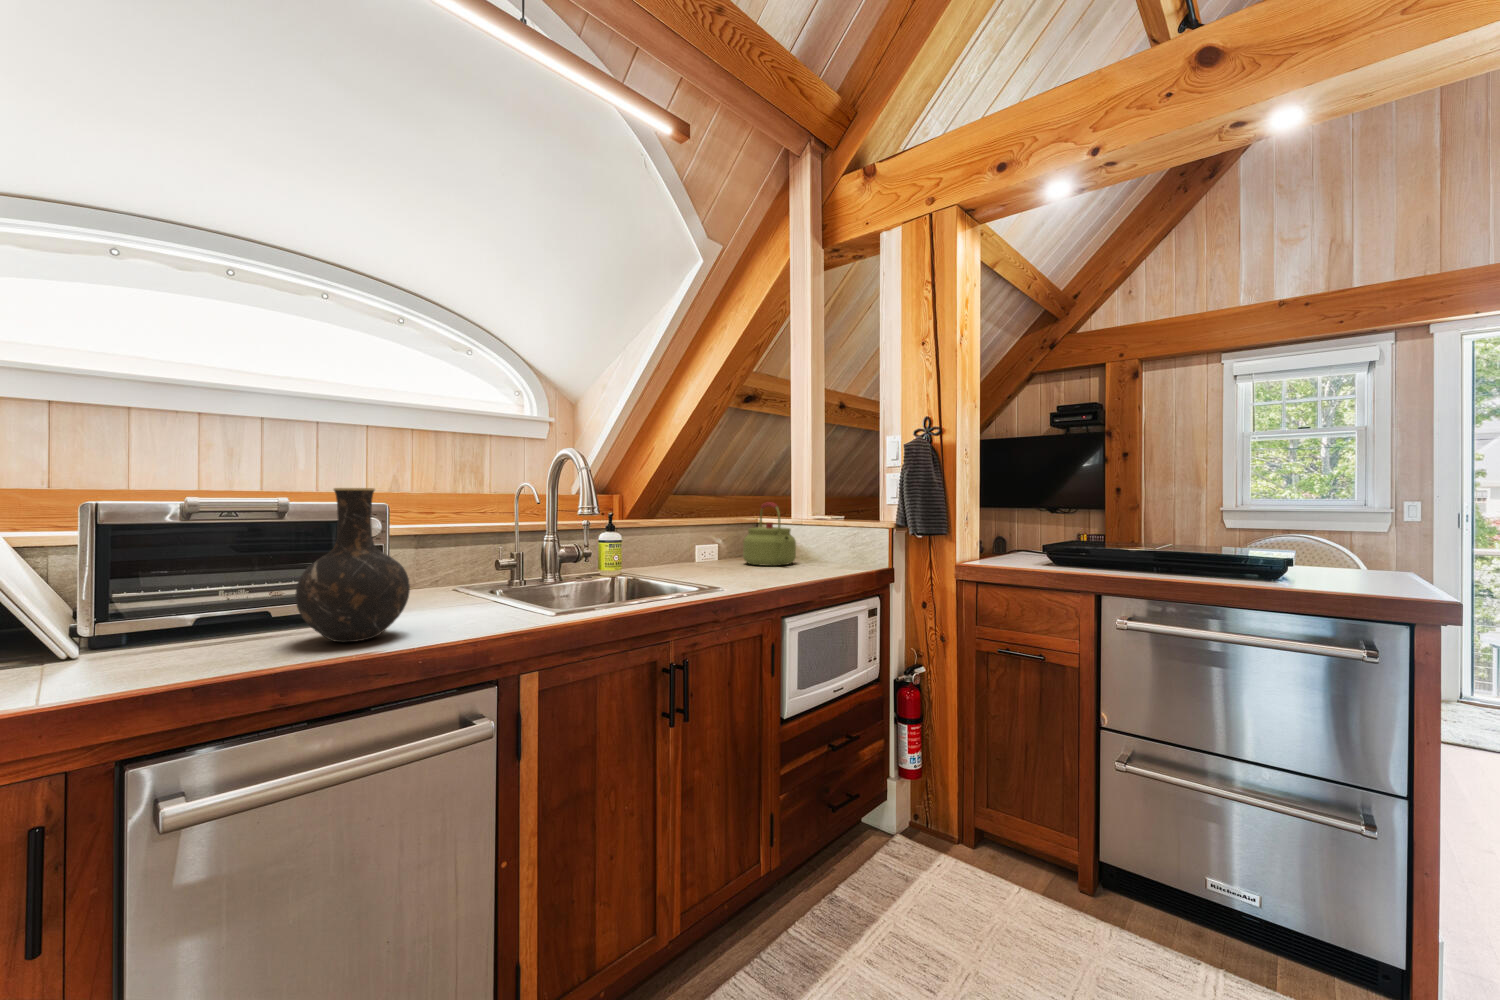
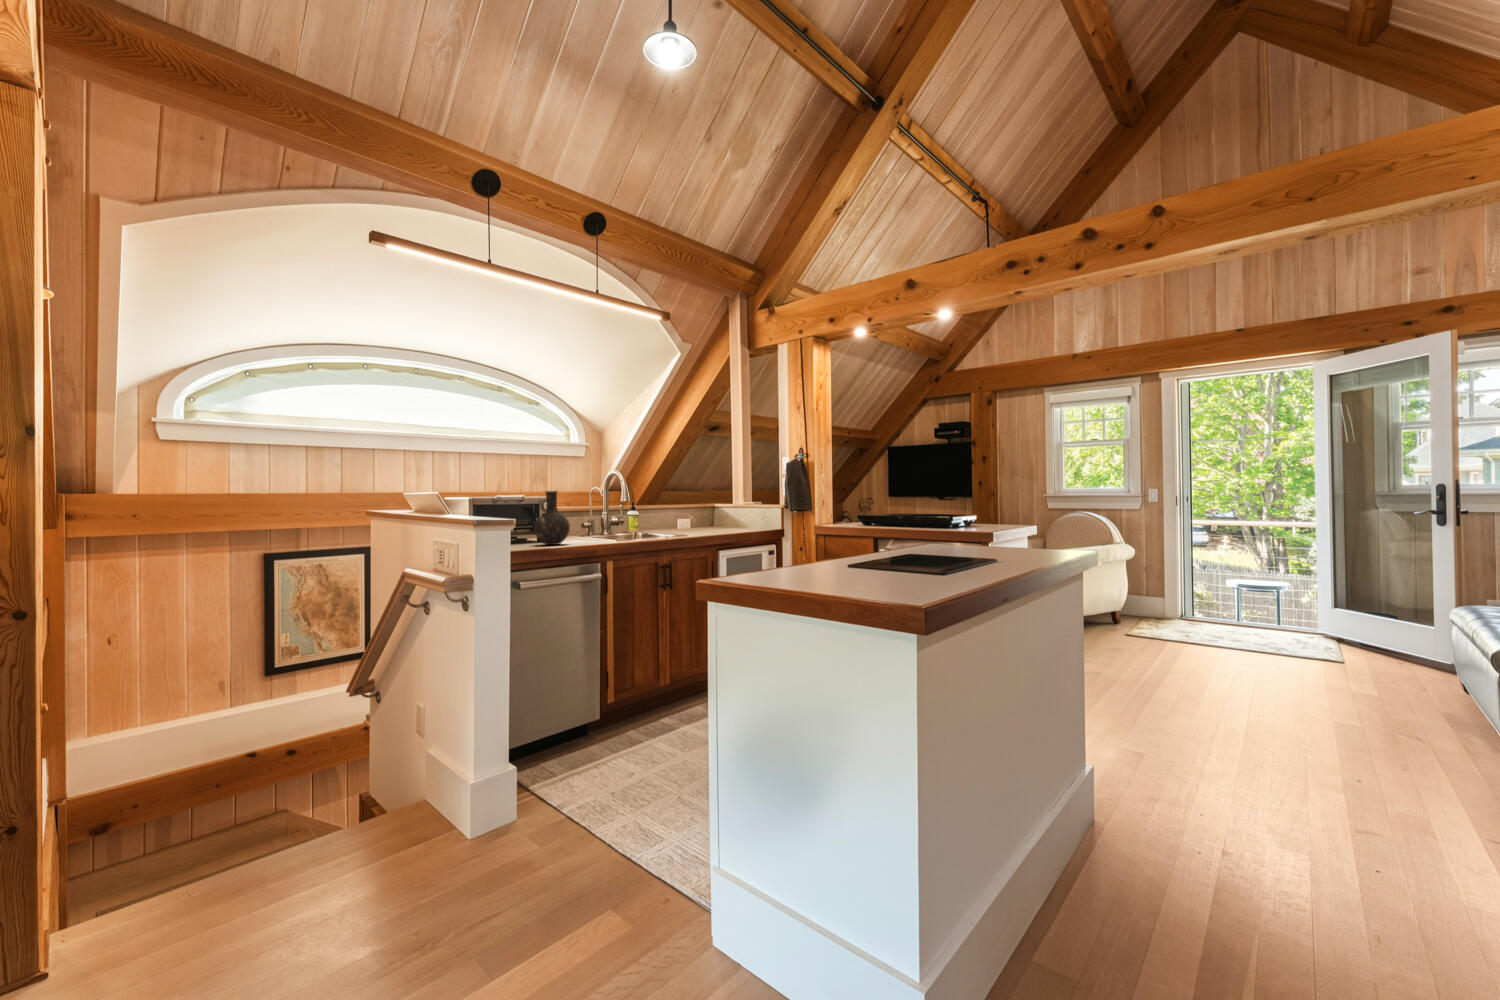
kettle: present [743,502,796,566] -> none [705,495,735,530]

